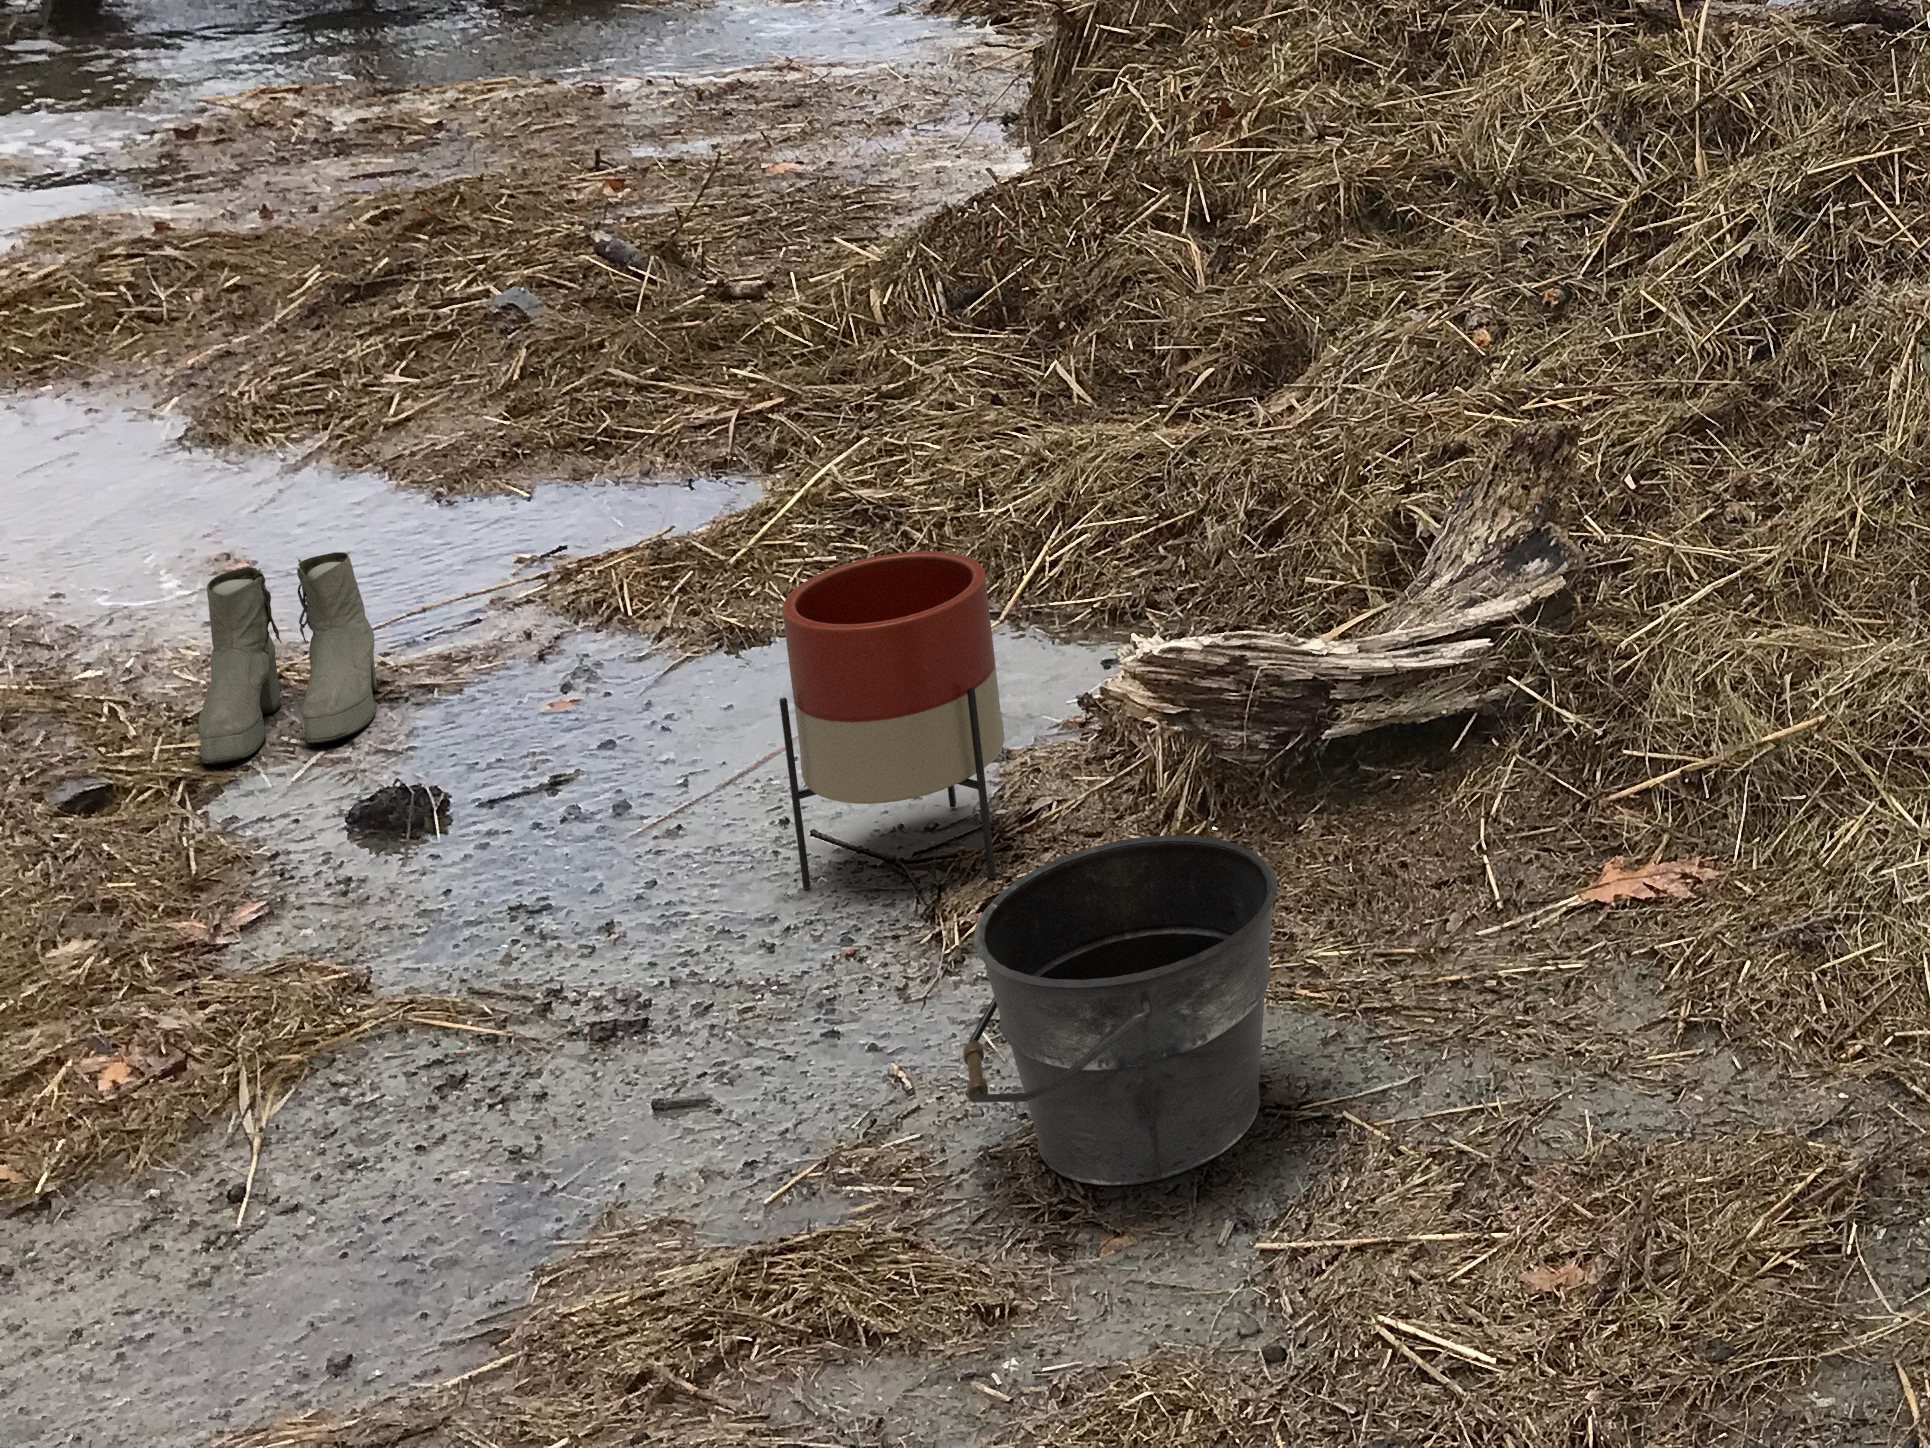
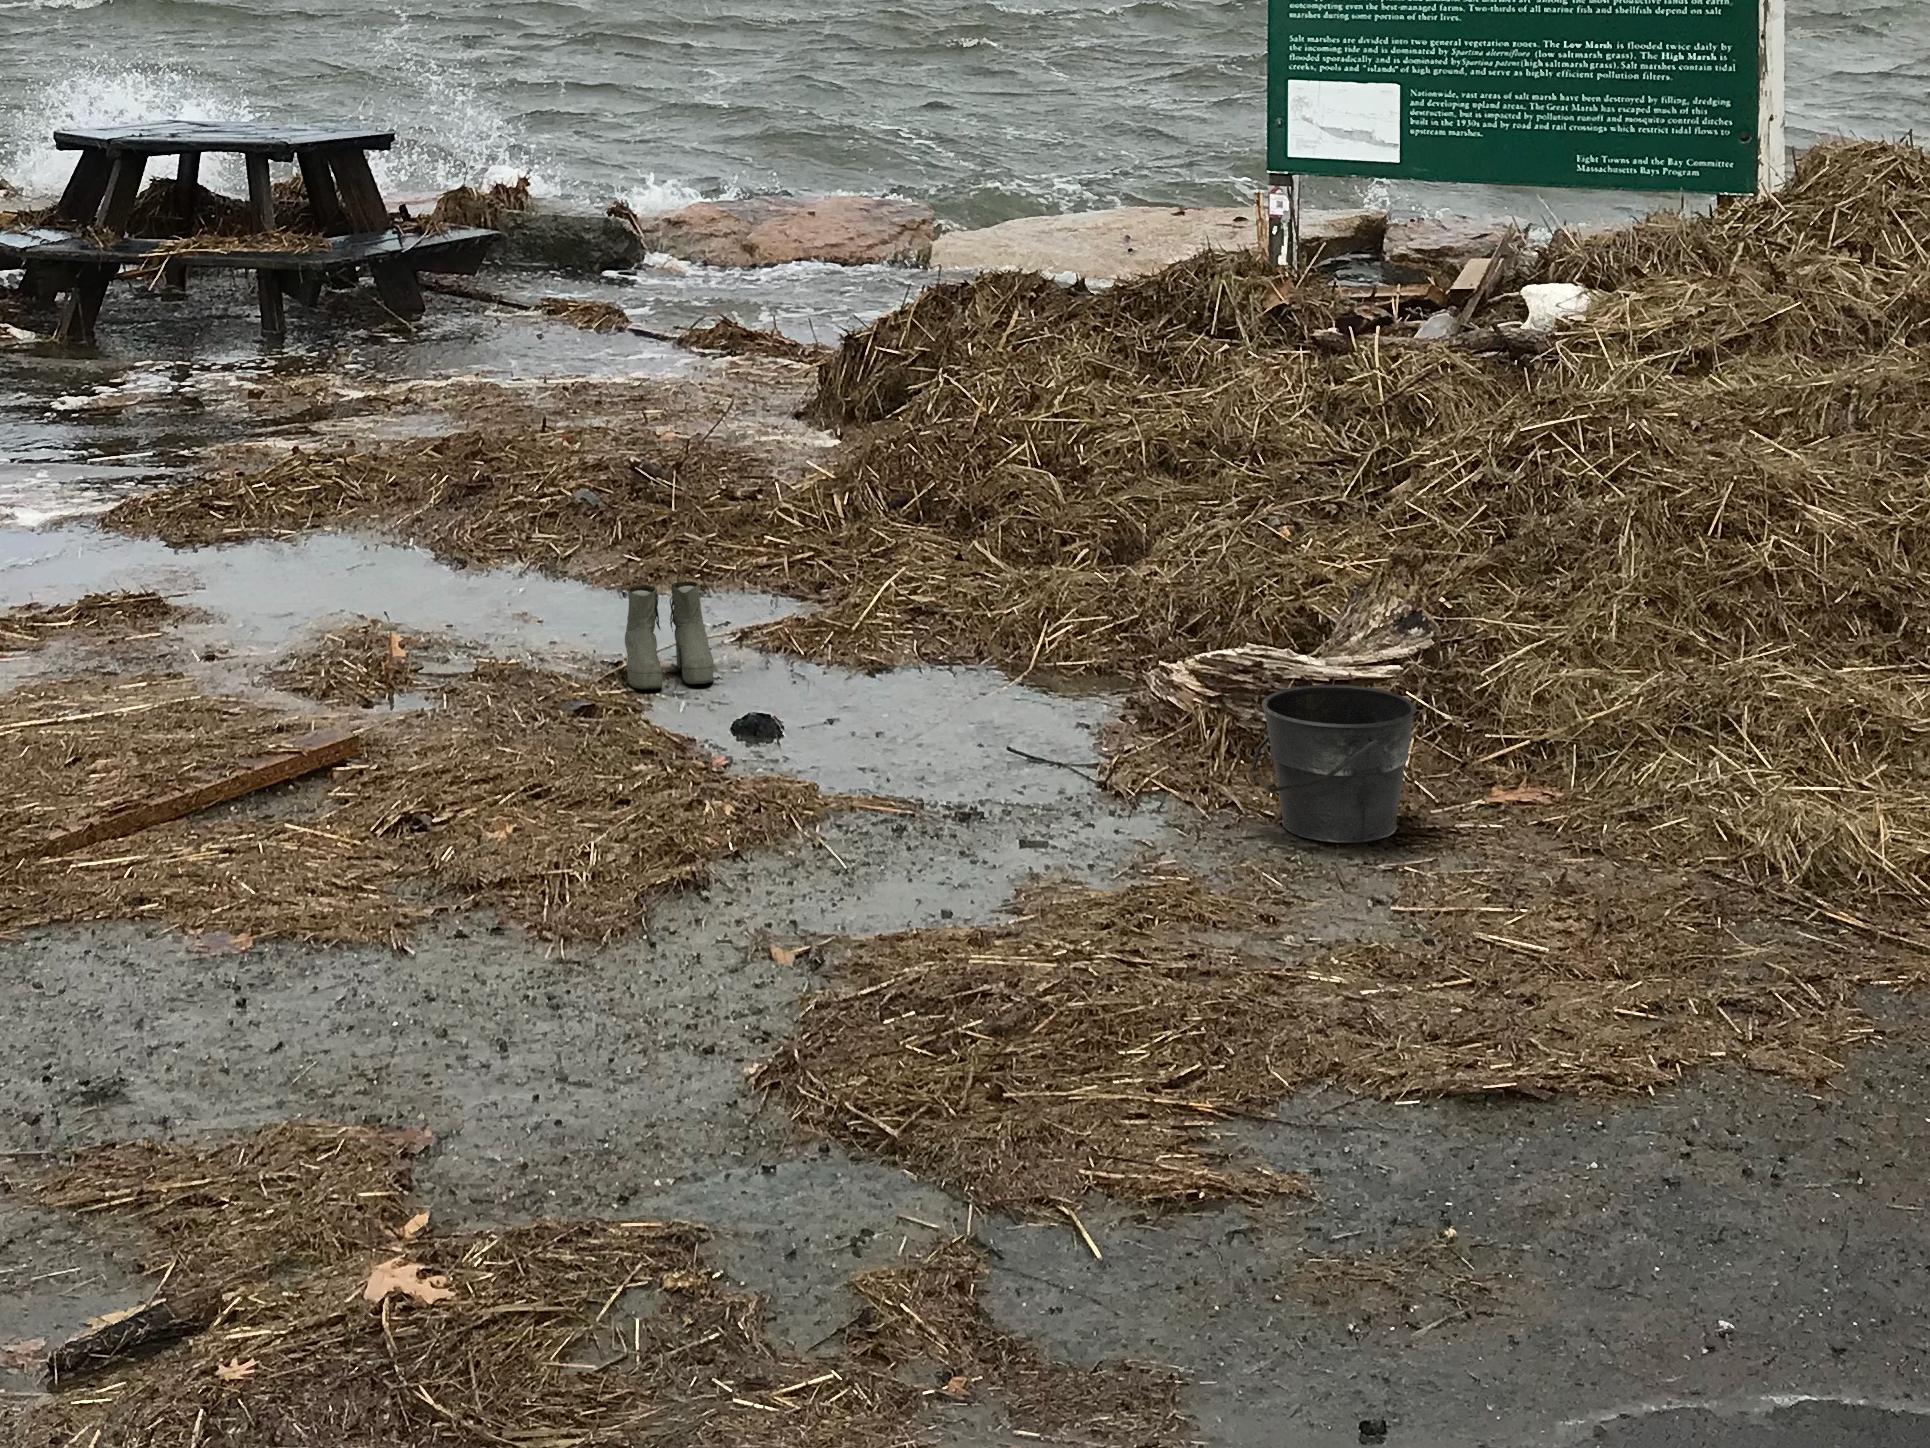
planter: present [779,551,1005,889] -> none [1052,568,1162,748]

